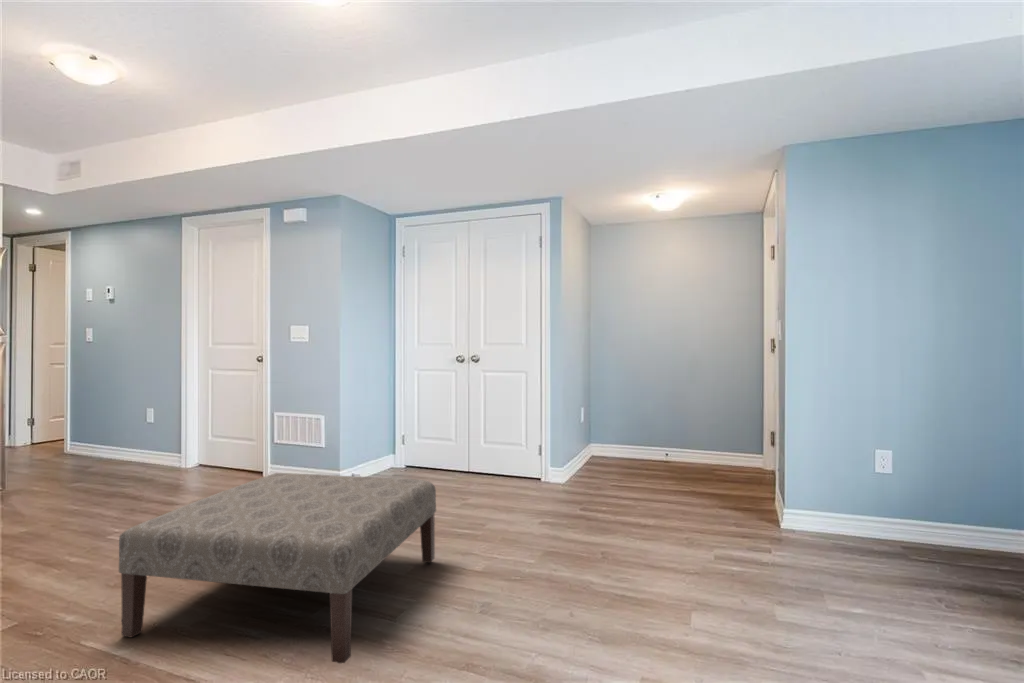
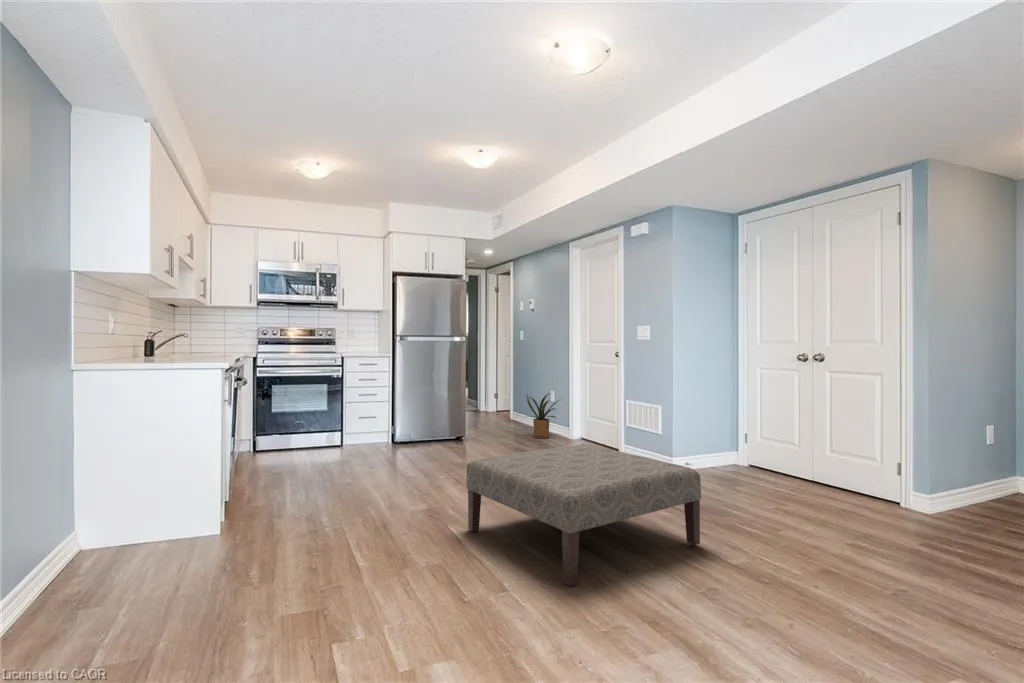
house plant: none [107,410,172,474] -> present [527,393,559,439]

